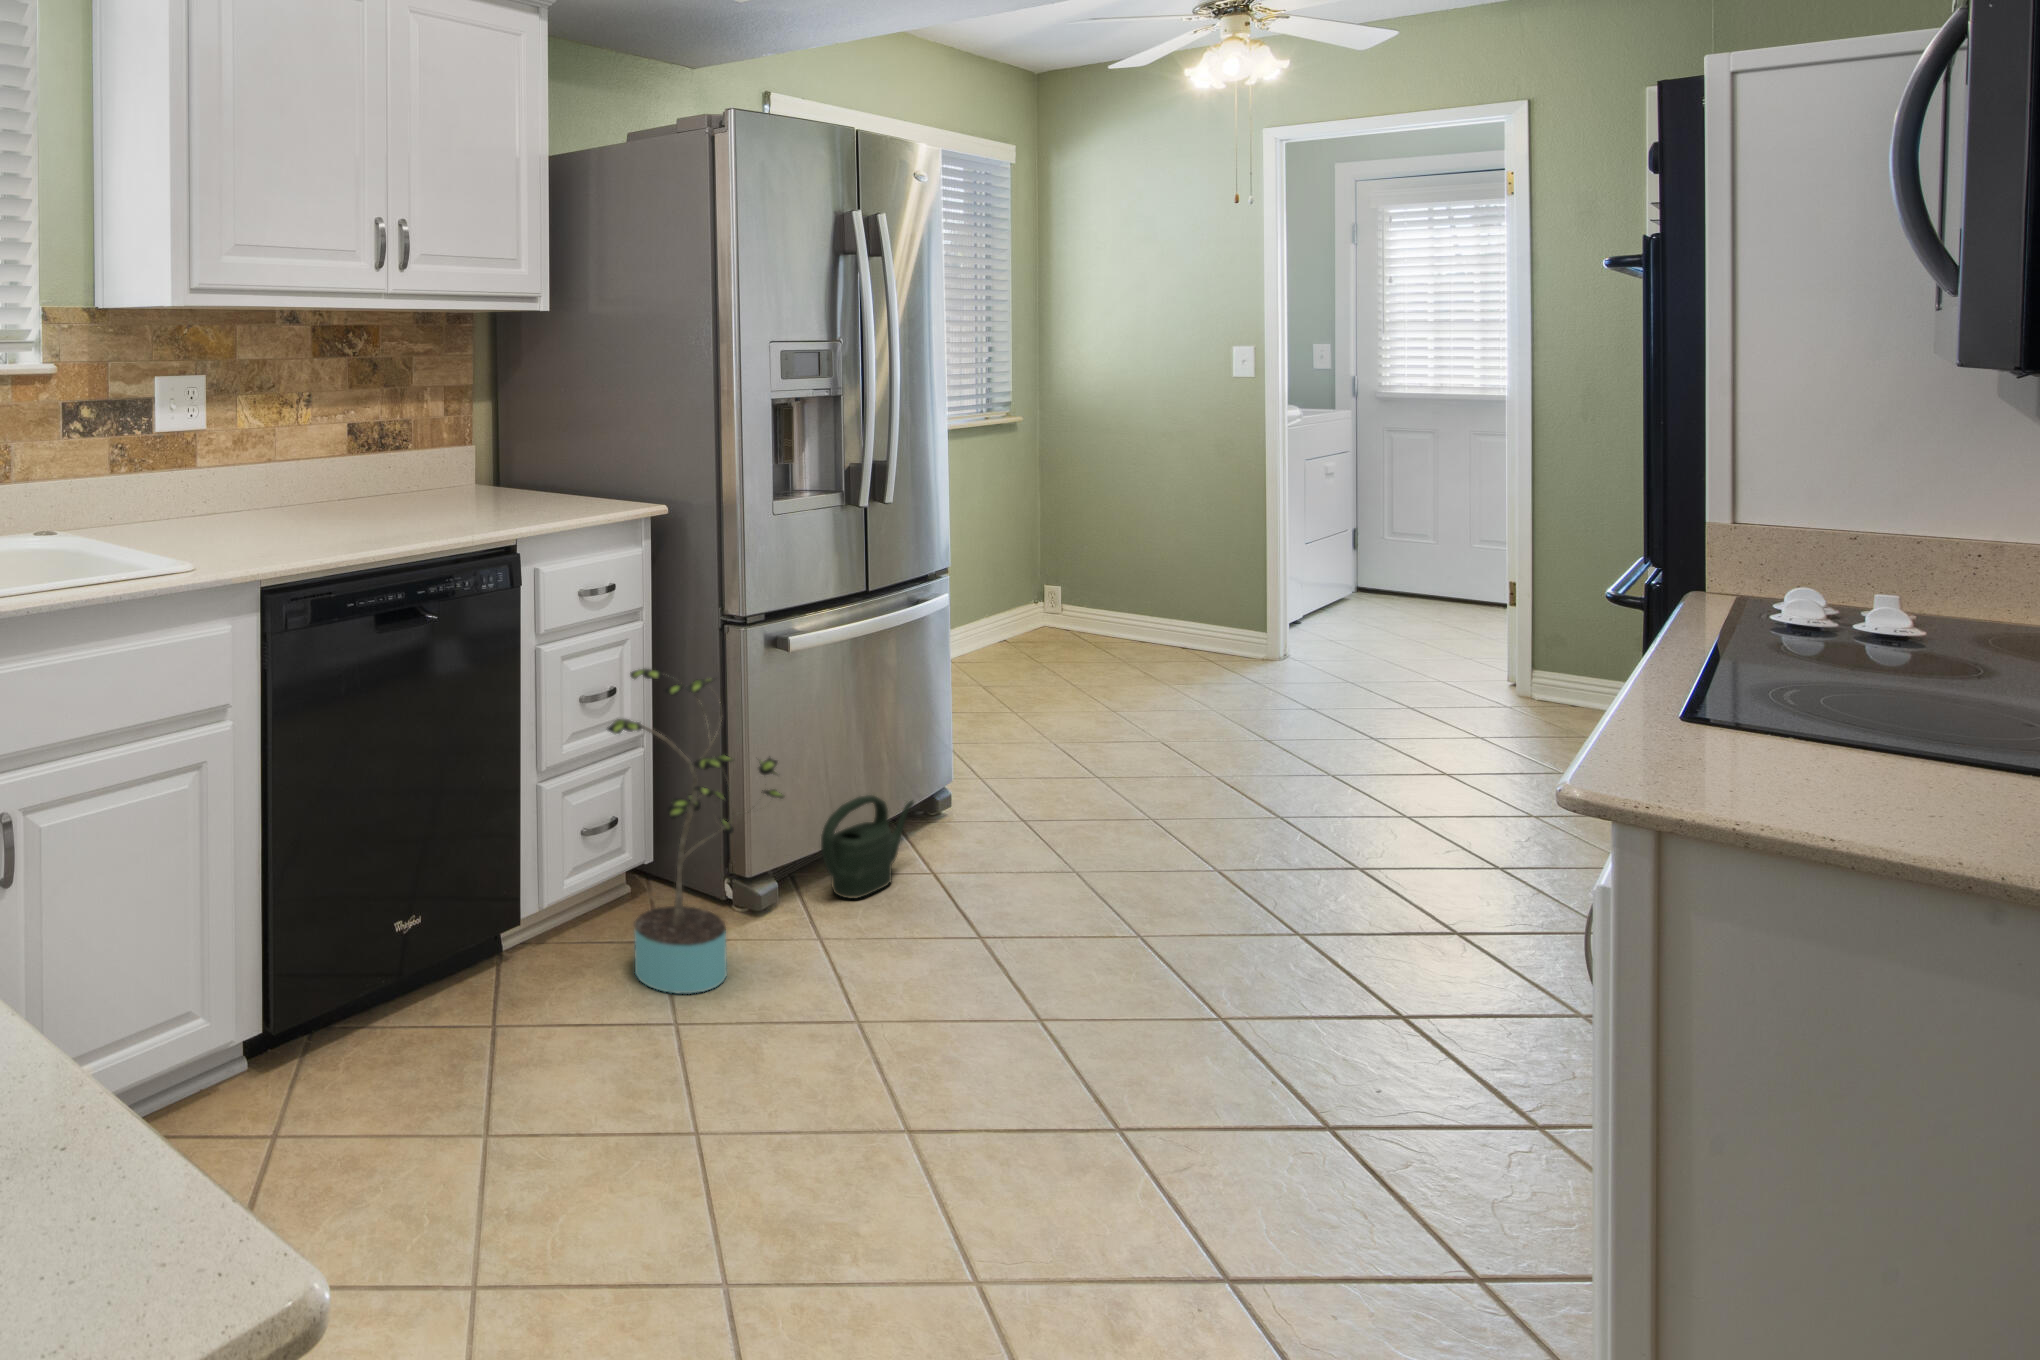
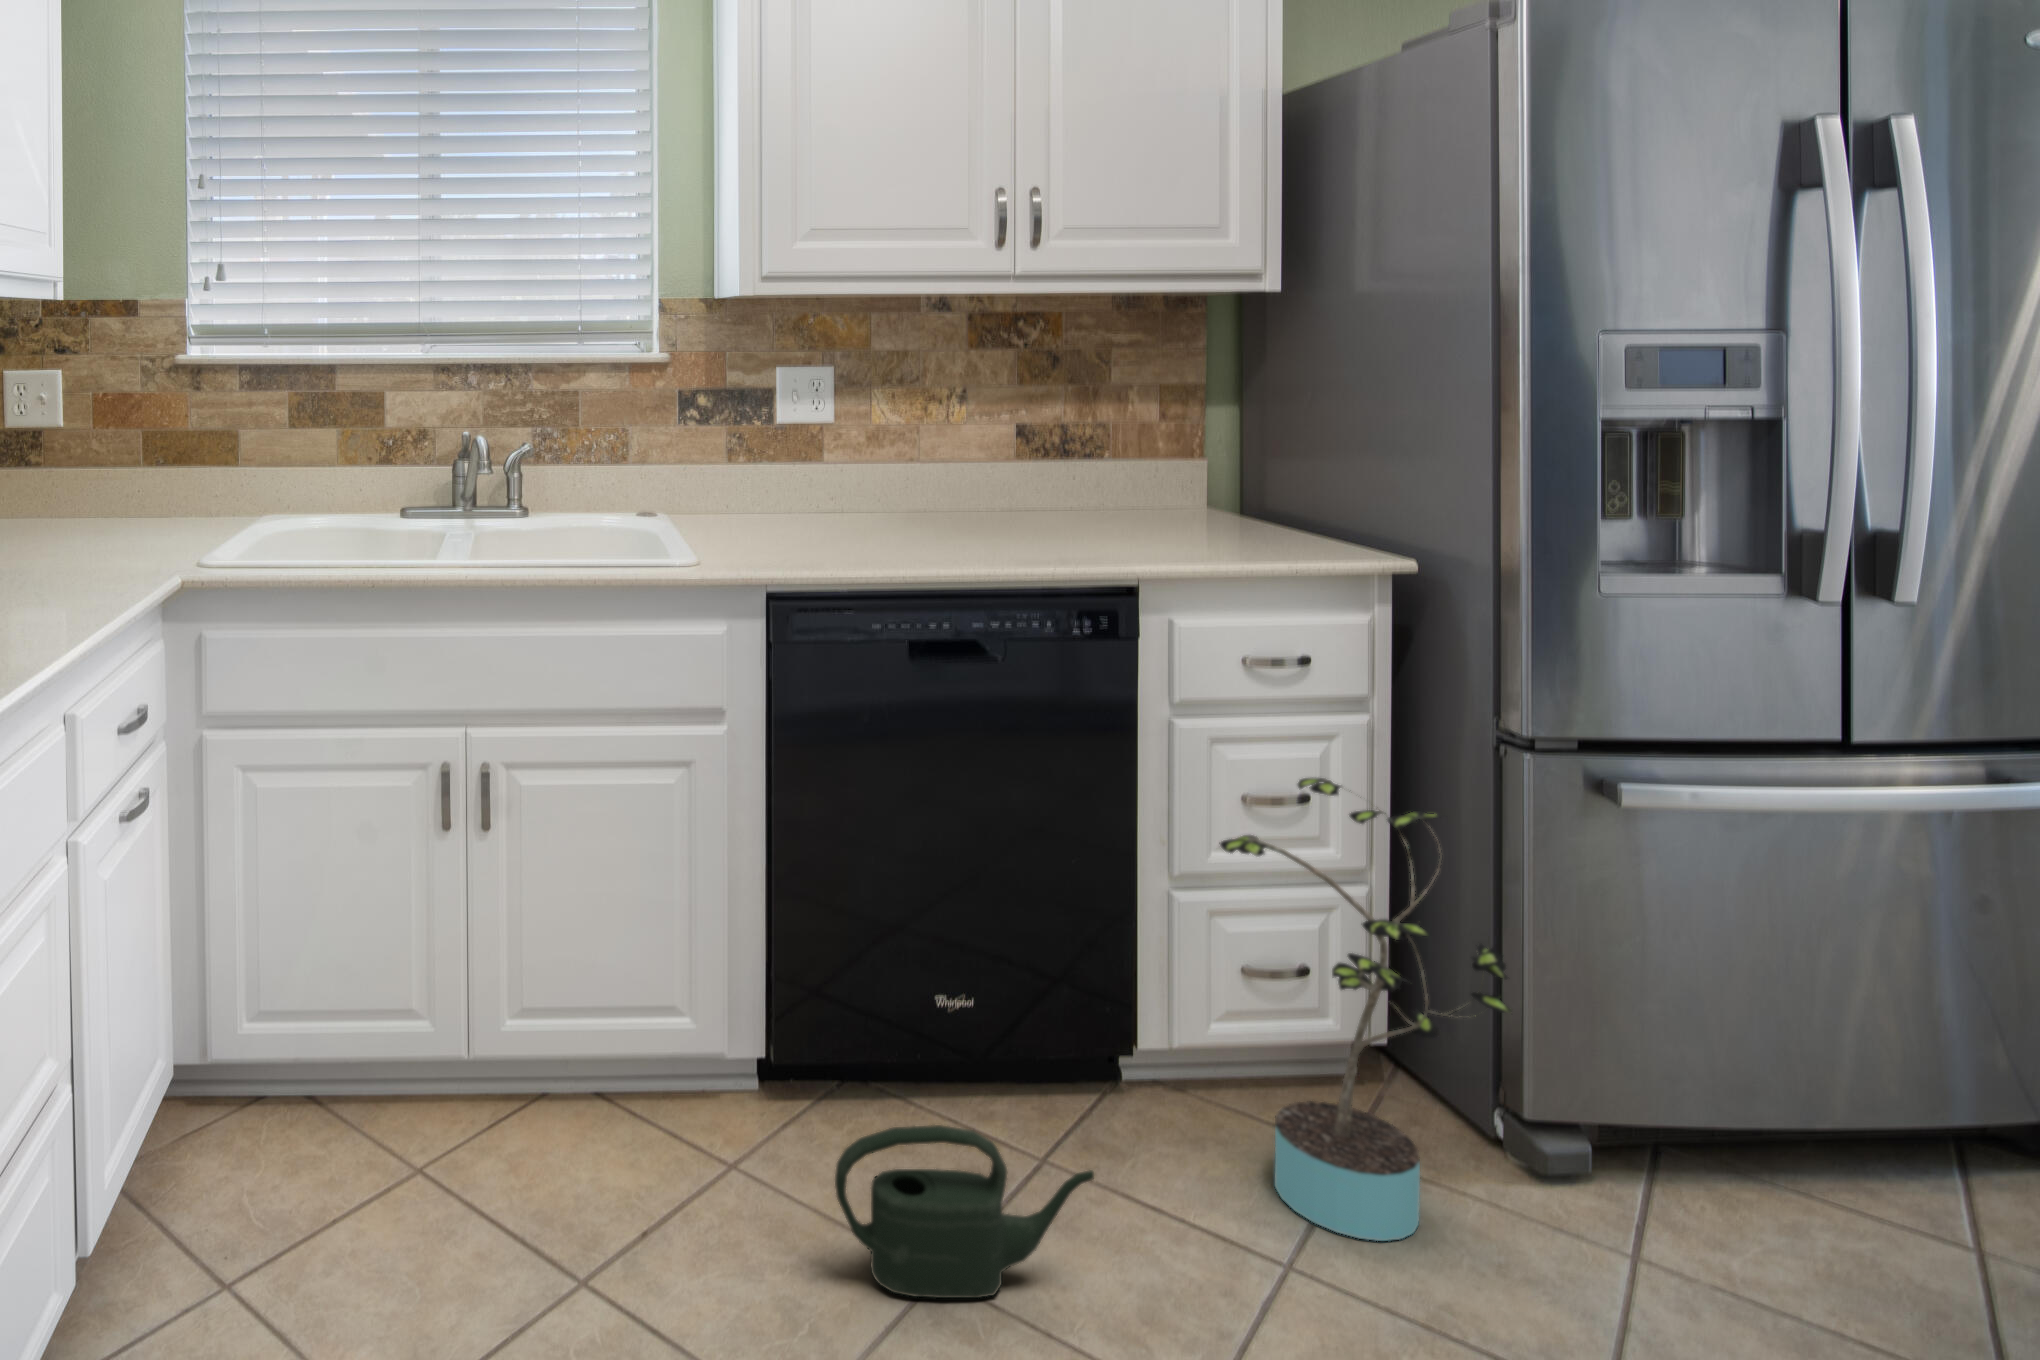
watering can: present [821,795,913,898] -> present [835,1125,1094,1298]

